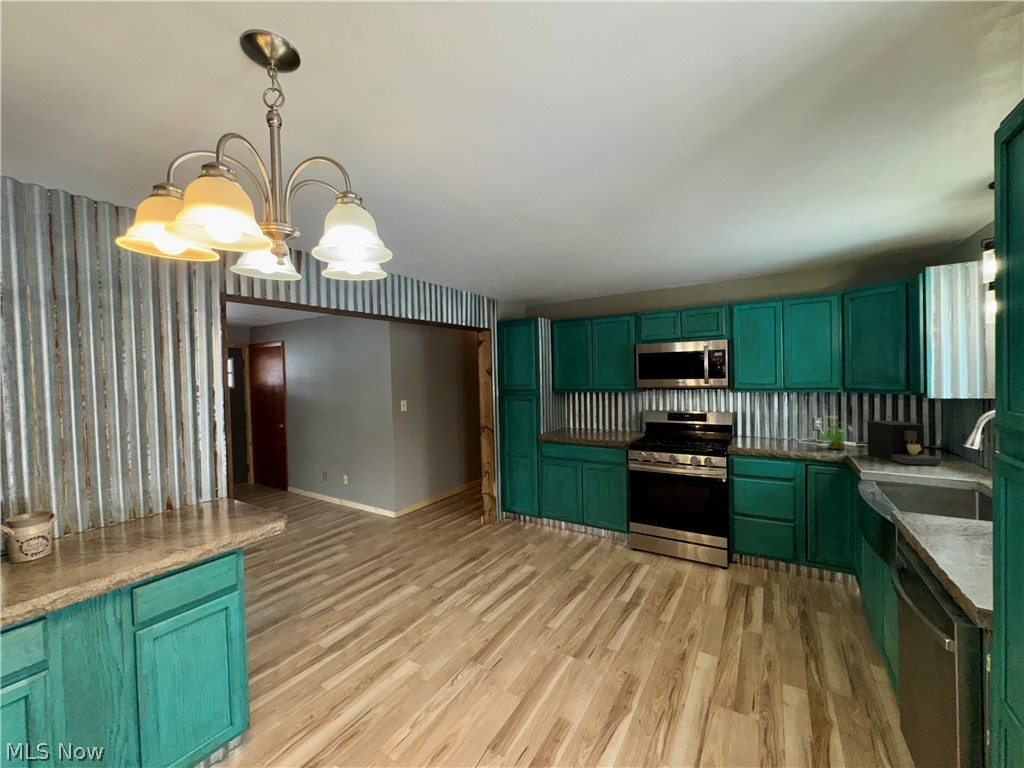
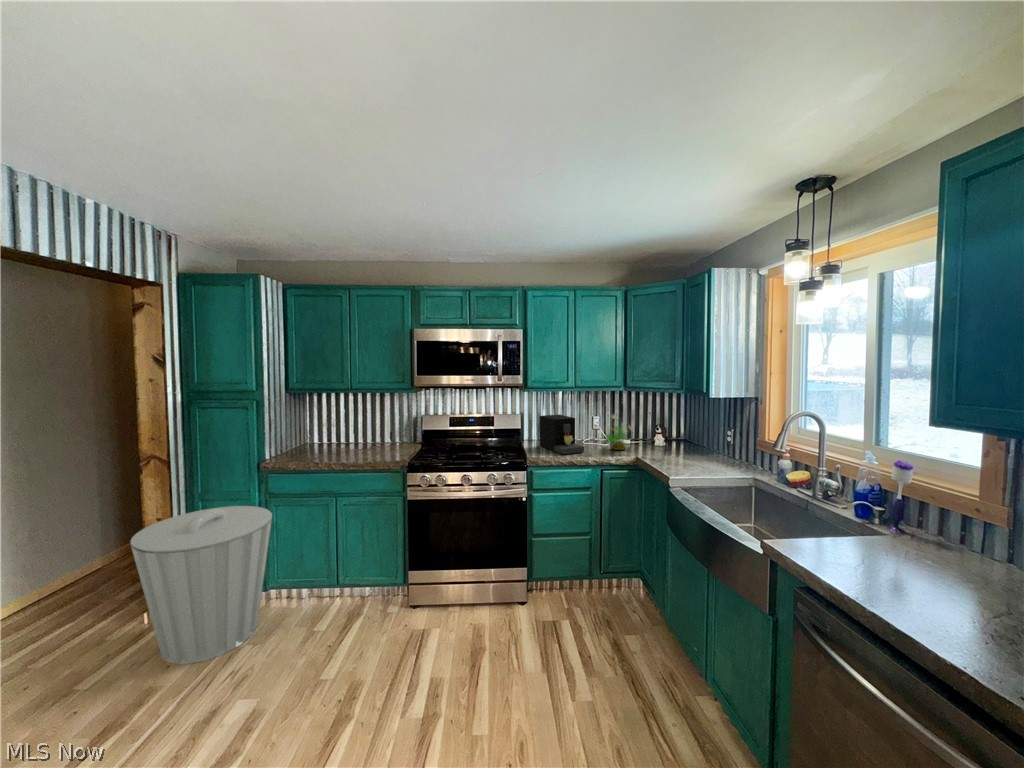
coffee maker: present [867,421,941,465] -> present [540,415,584,454]
trash can: none [478,459,544,544] -> present [131,506,272,664]

